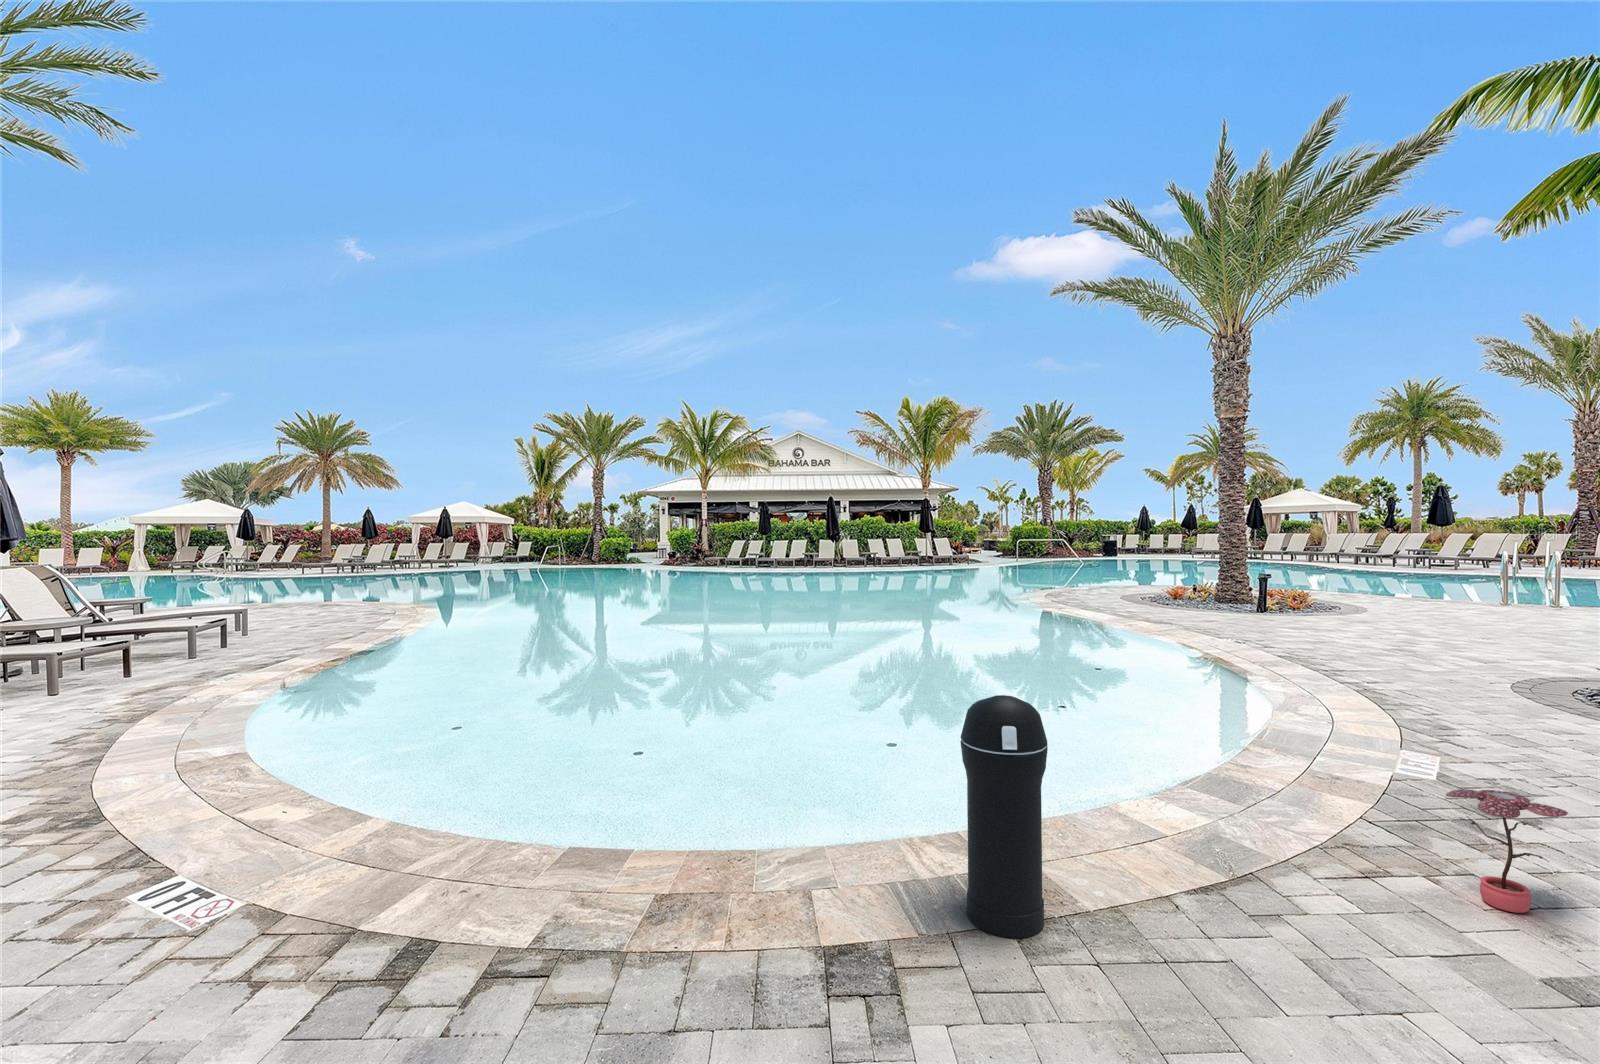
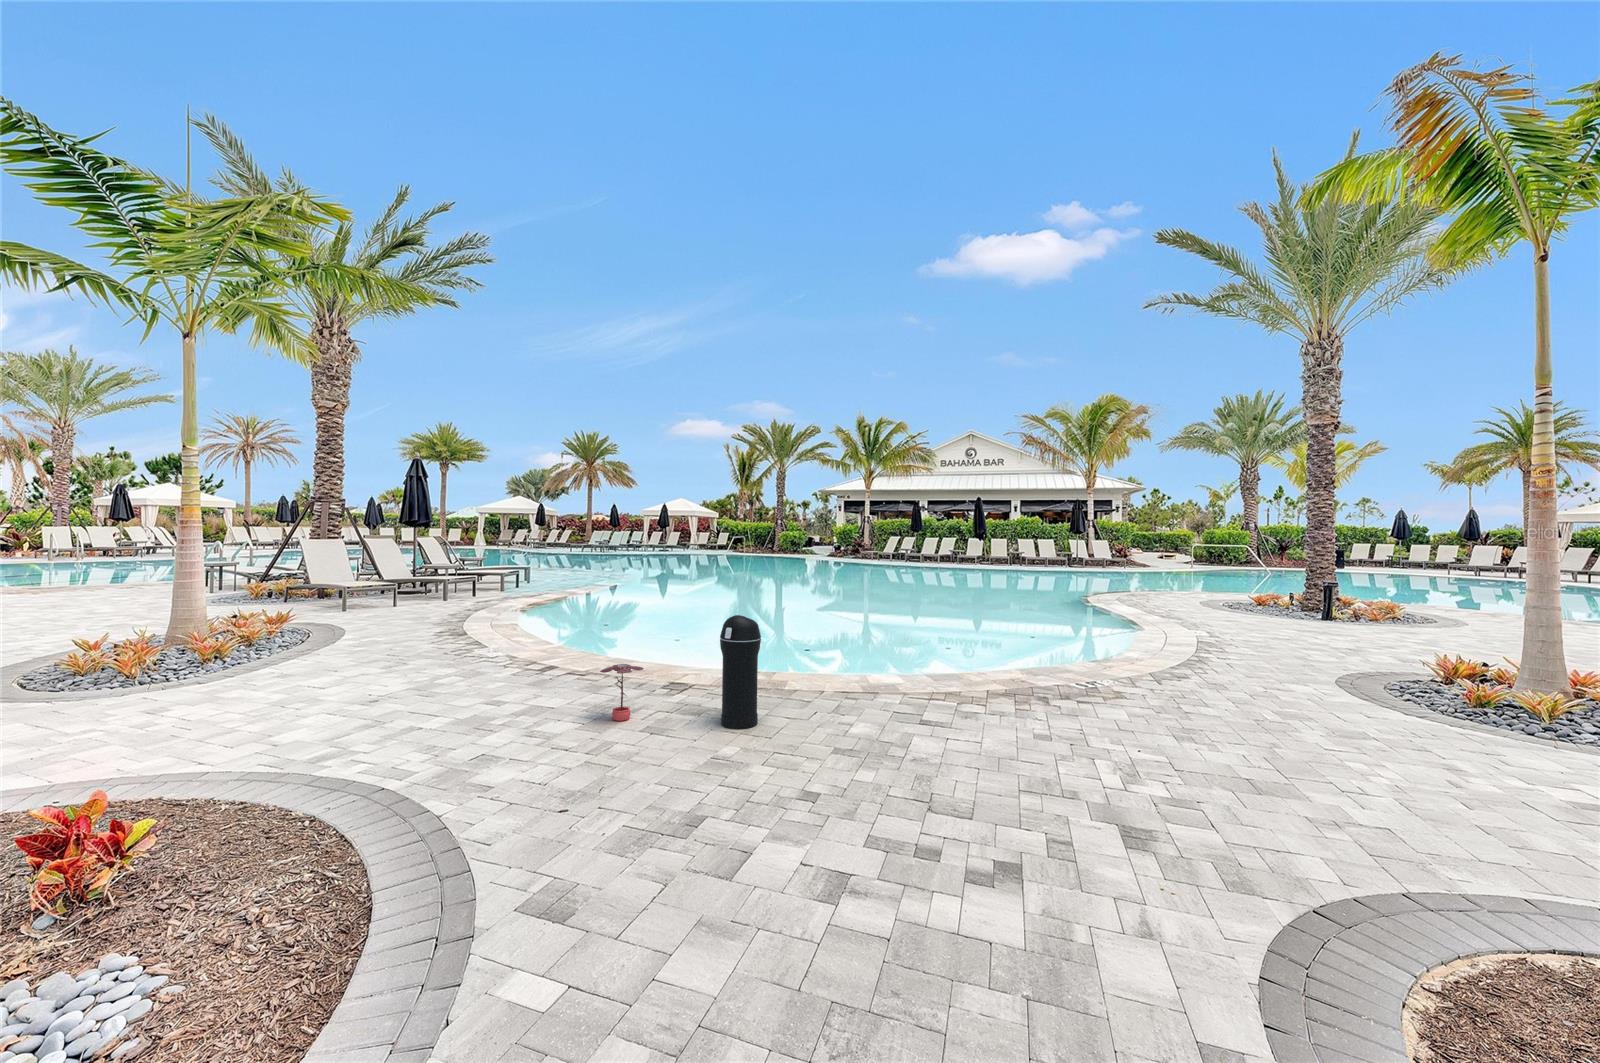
potted plant: present [1446,789,1568,913] -> present [600,664,644,721]

